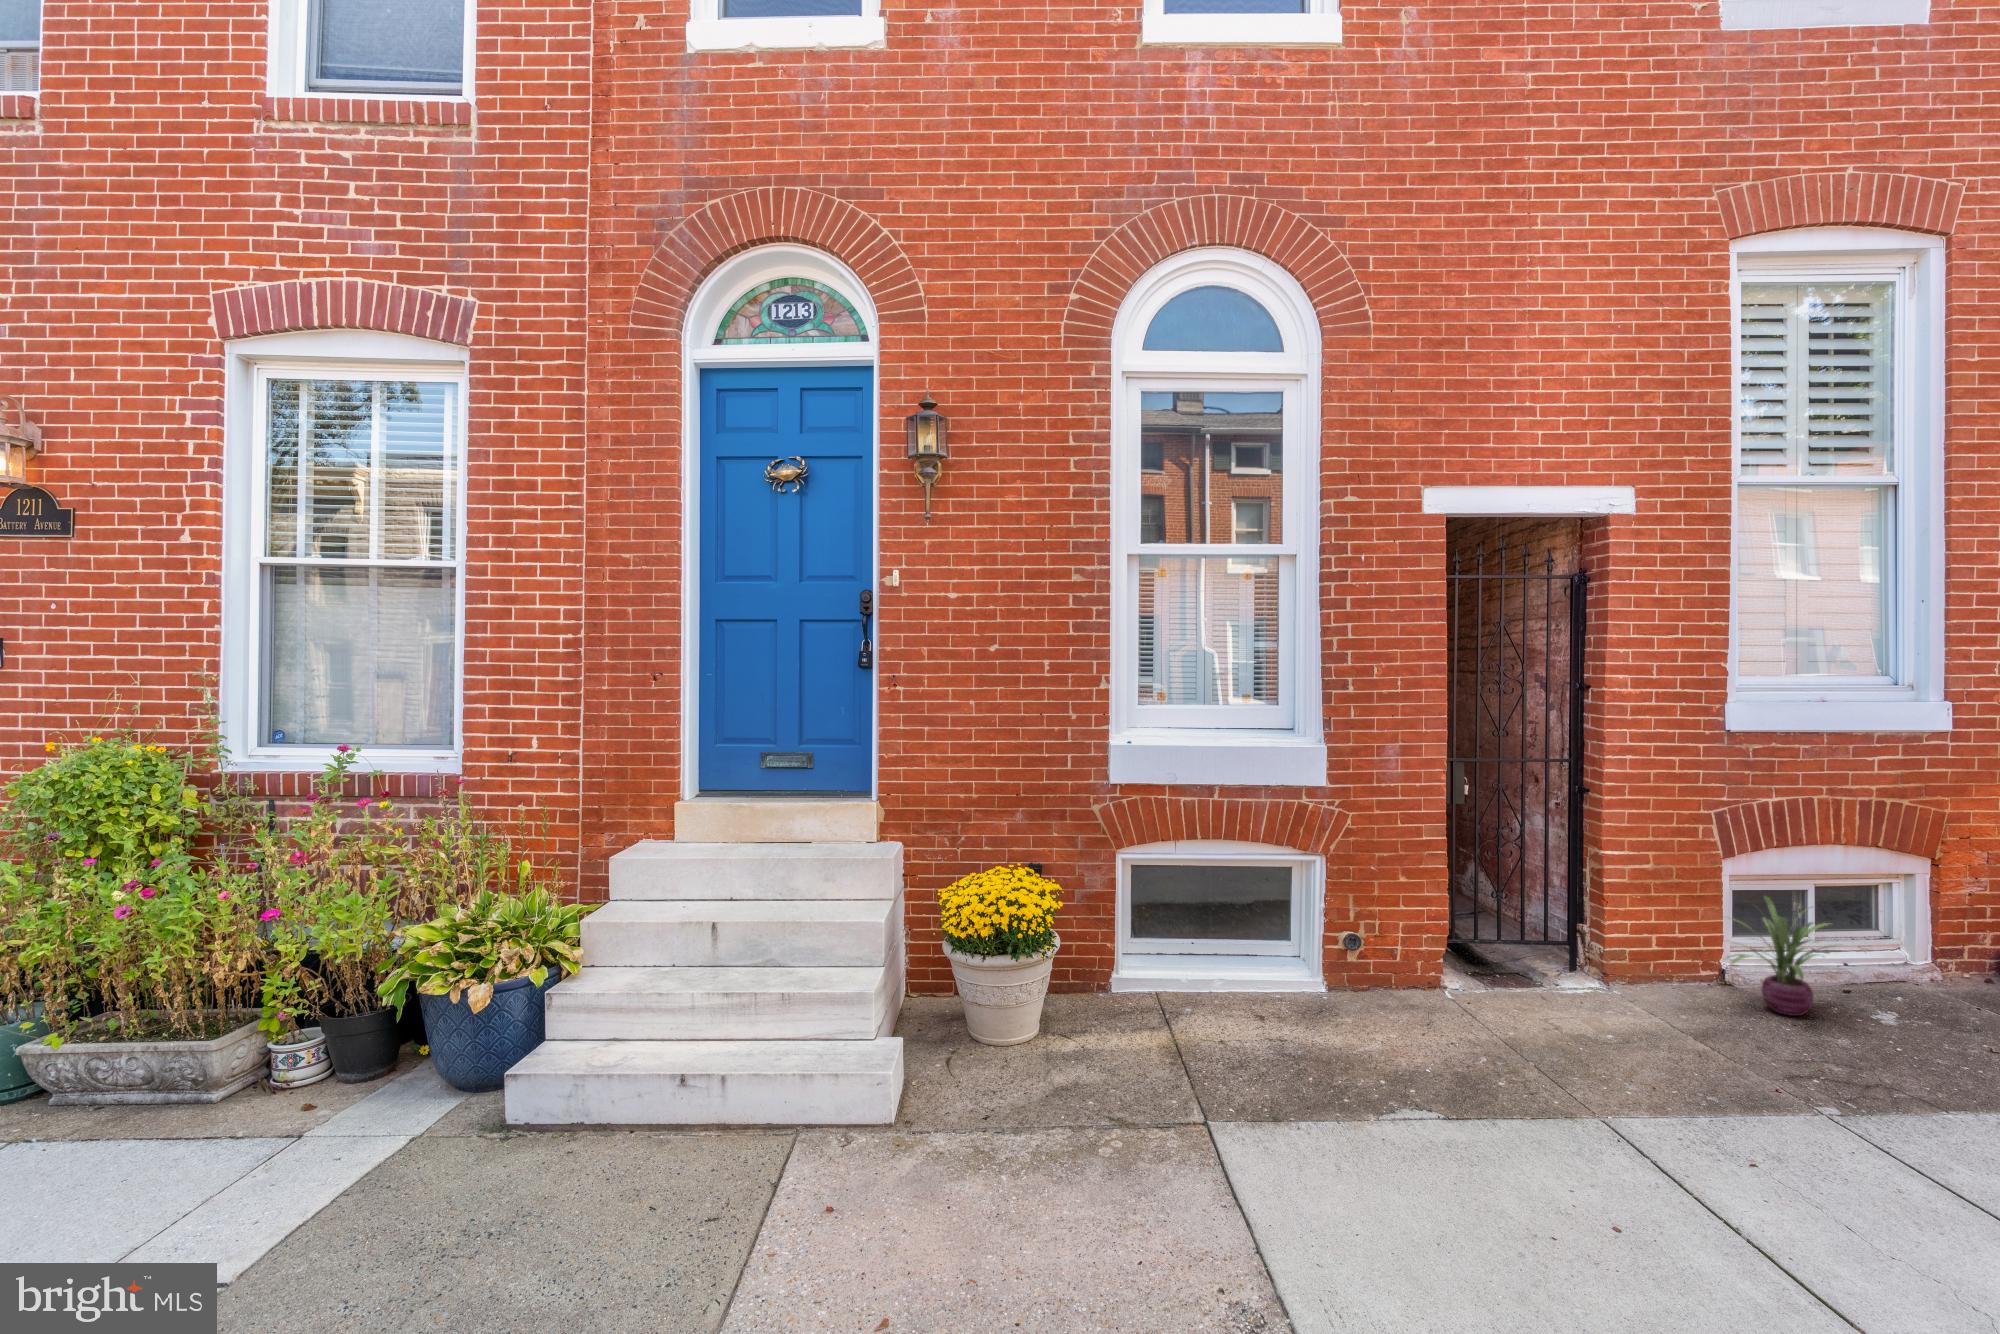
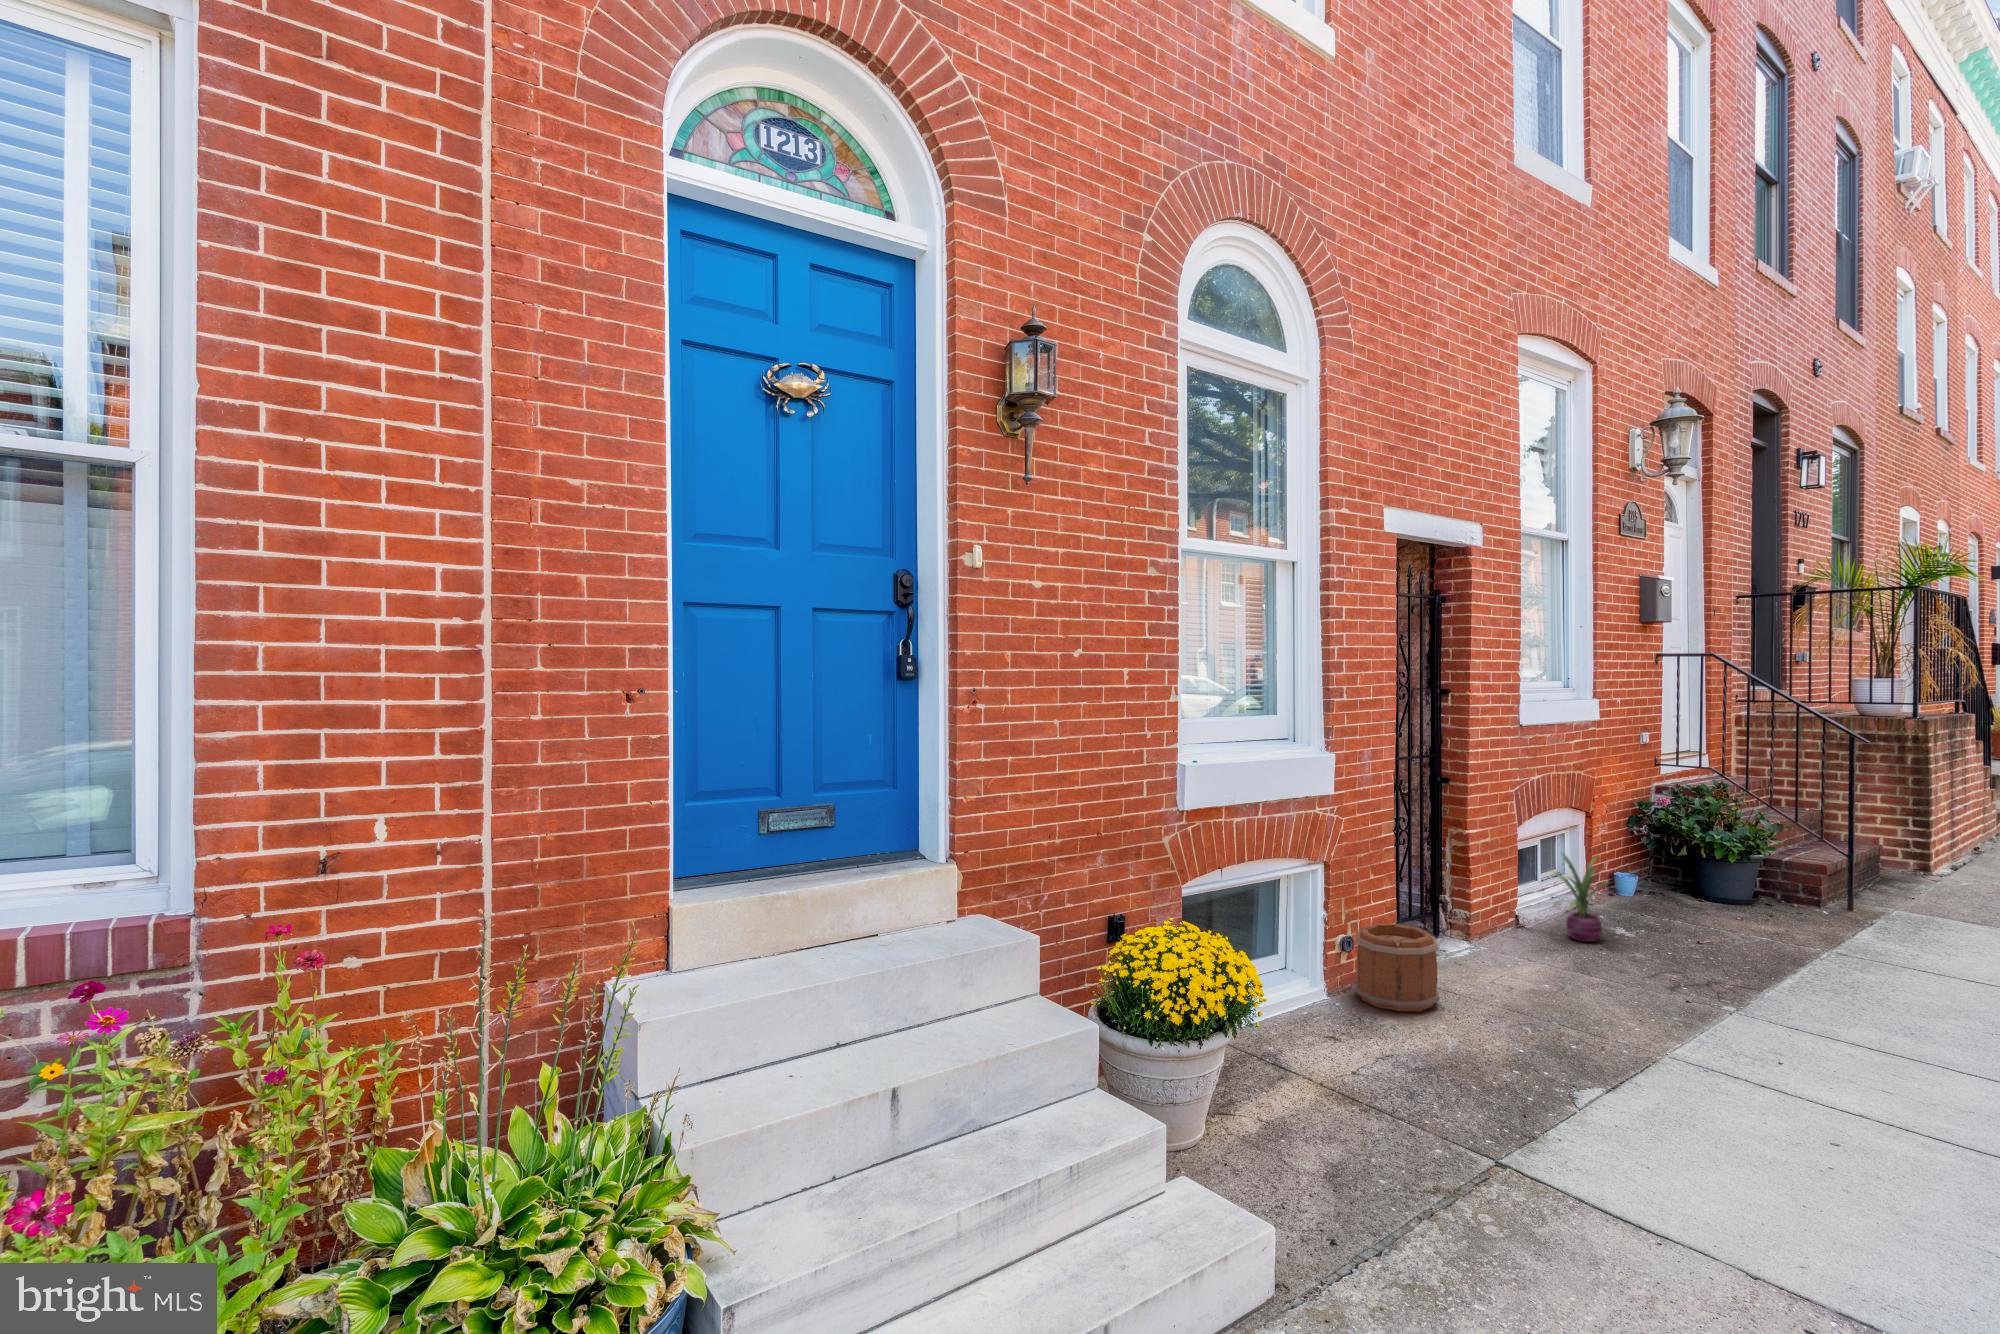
bucket: none [1343,925,1430,1017] -> present [1355,924,1440,1012]

